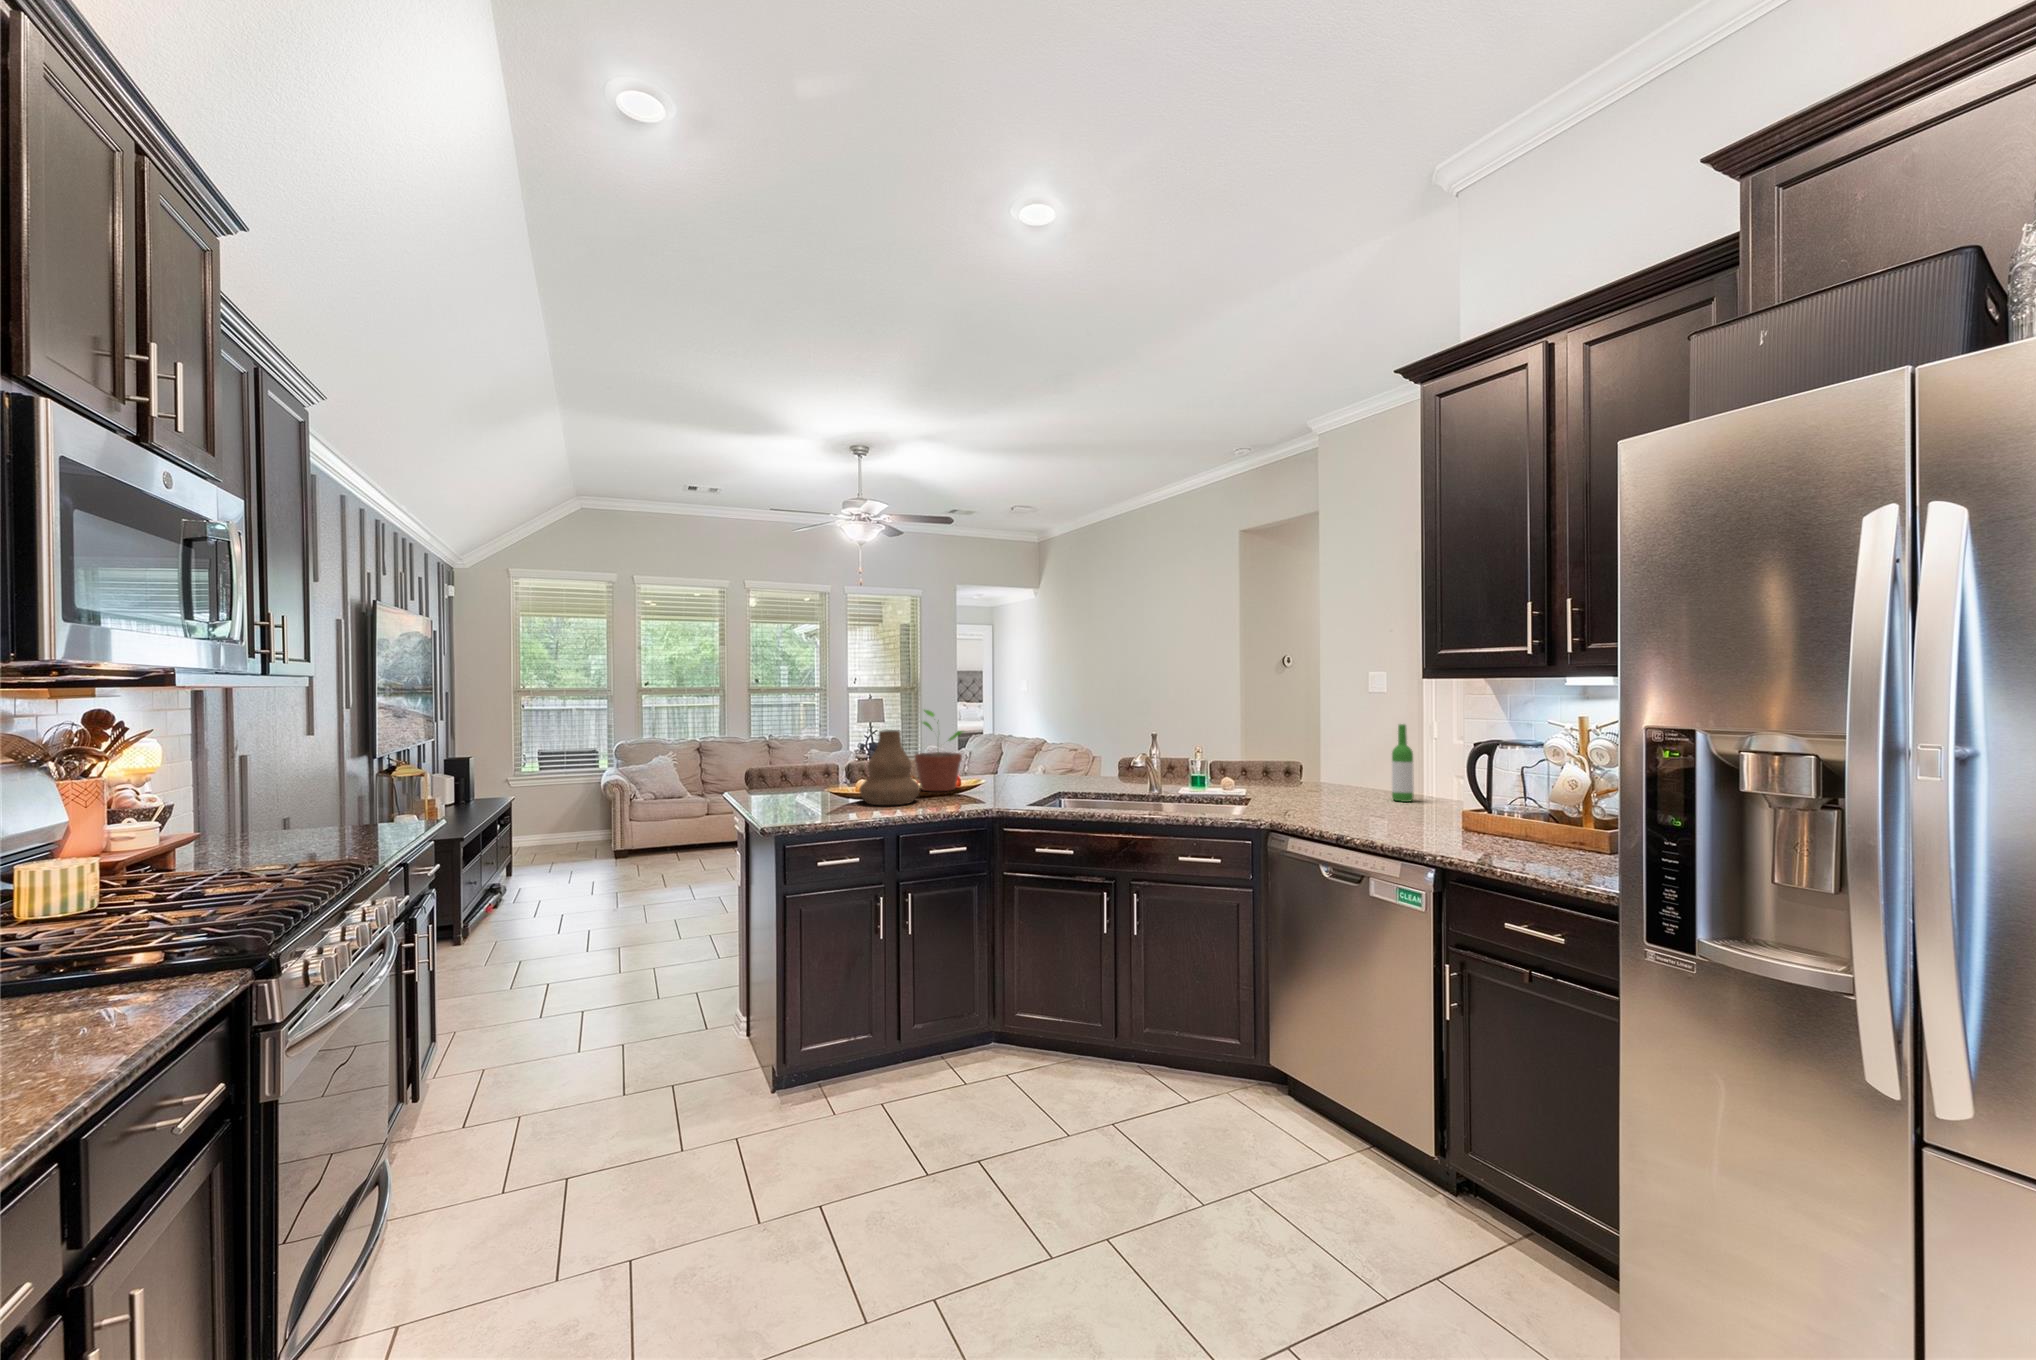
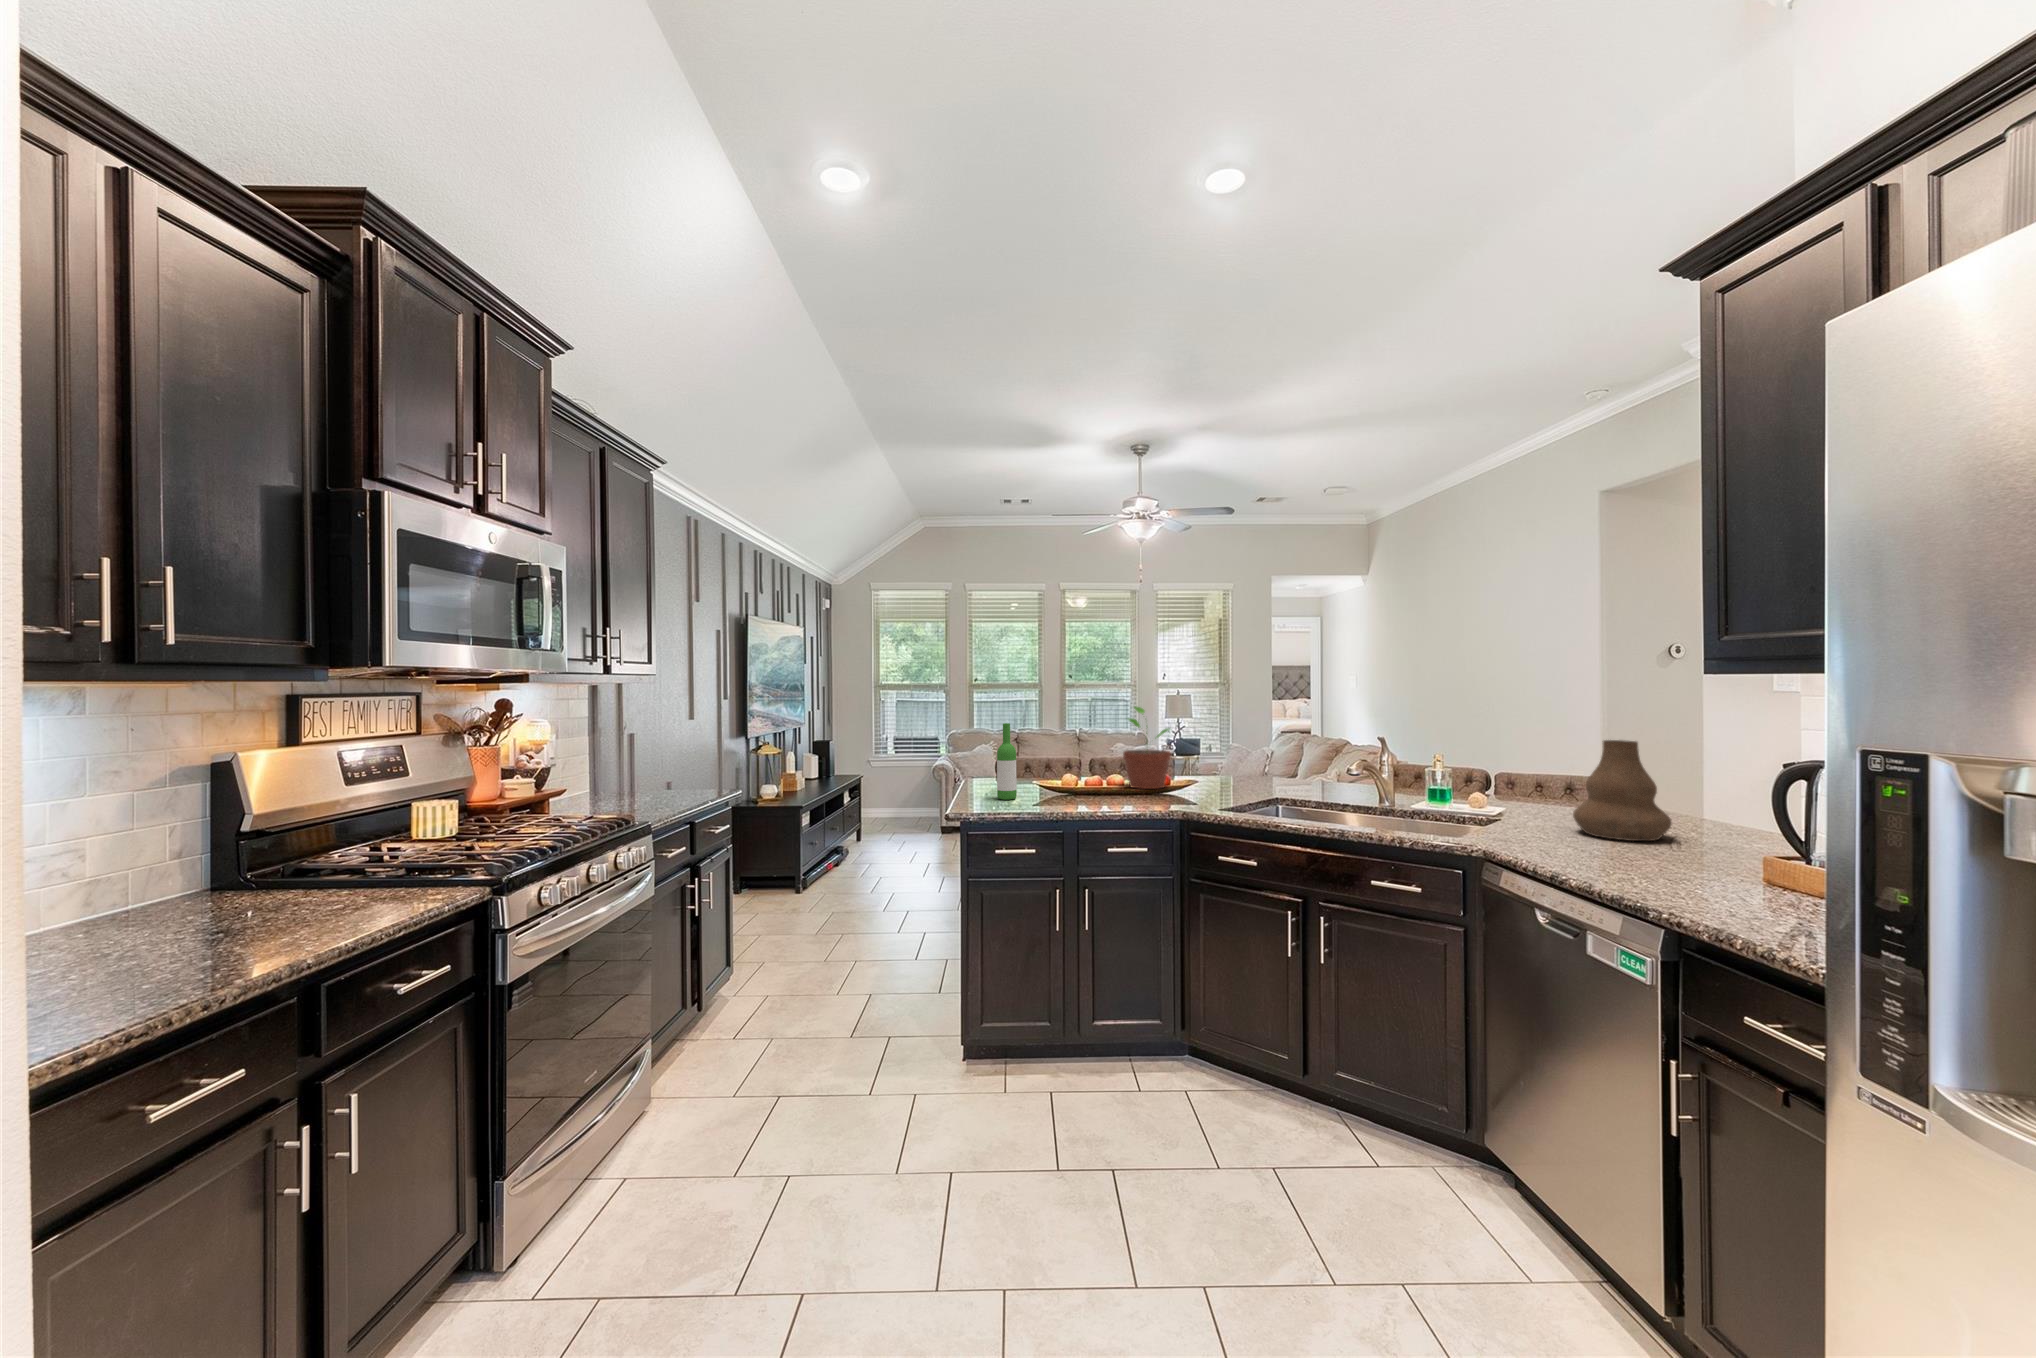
wine bottle: present [1392,724,1414,802] -> present [997,723,1017,800]
vase: present [859,730,920,805] -> present [1573,740,1672,841]

